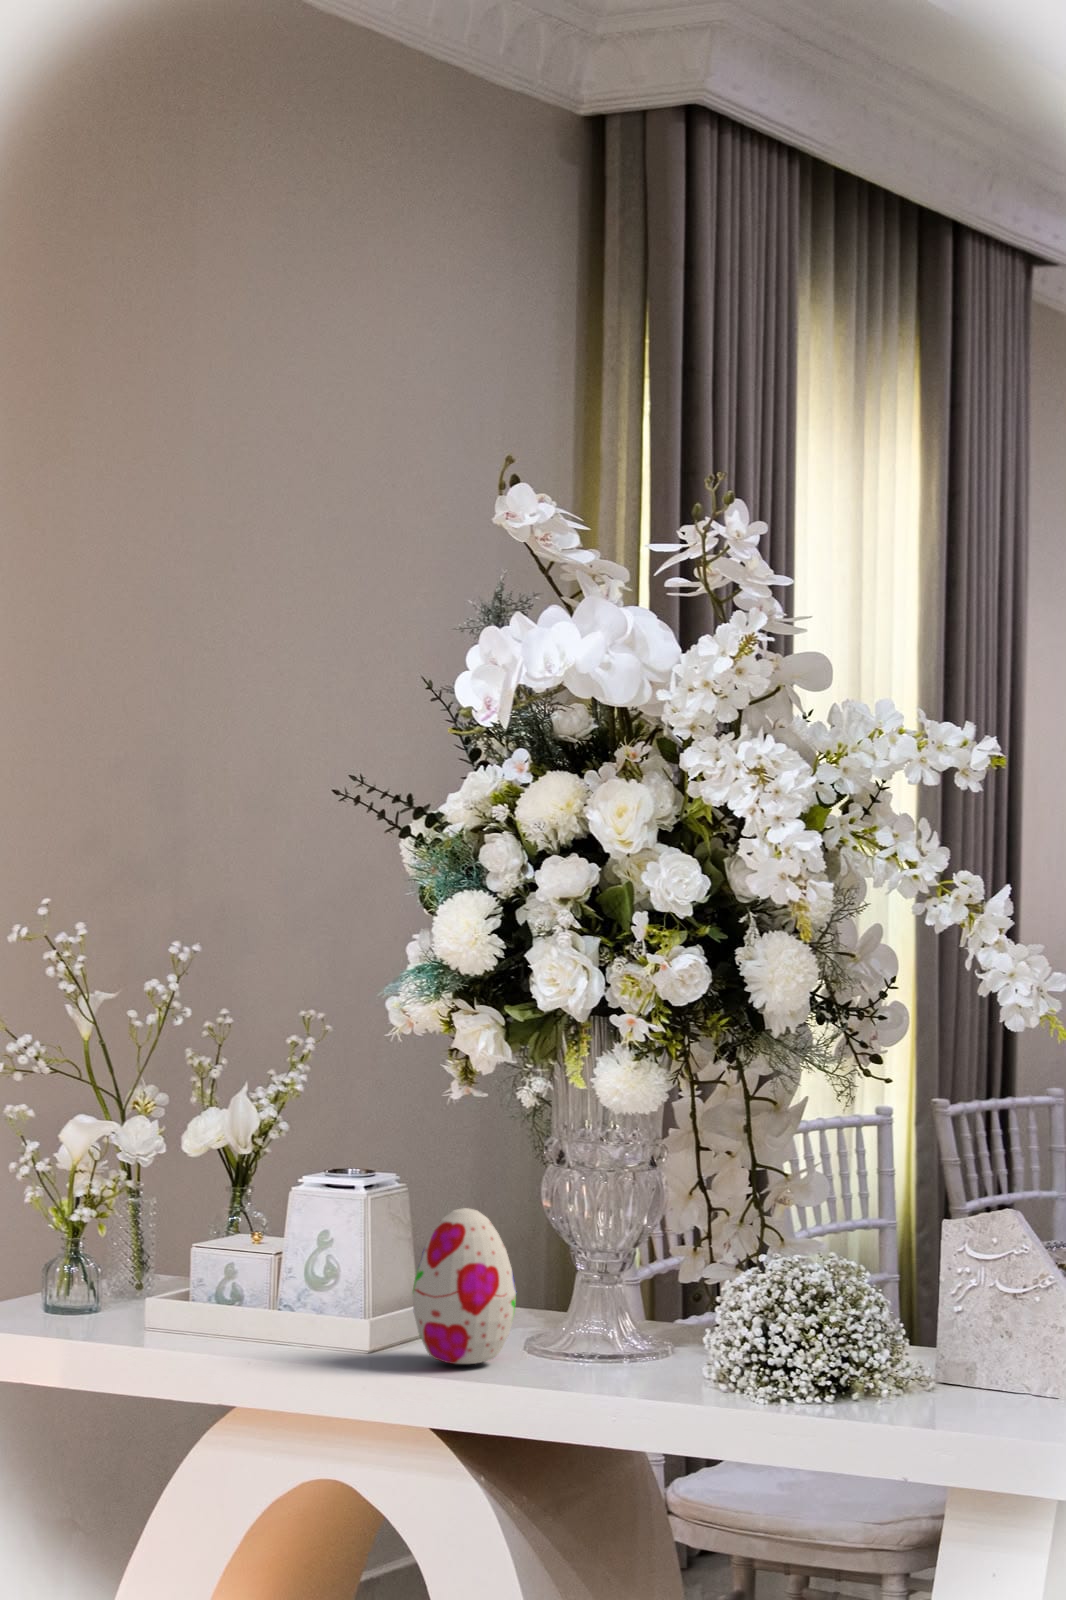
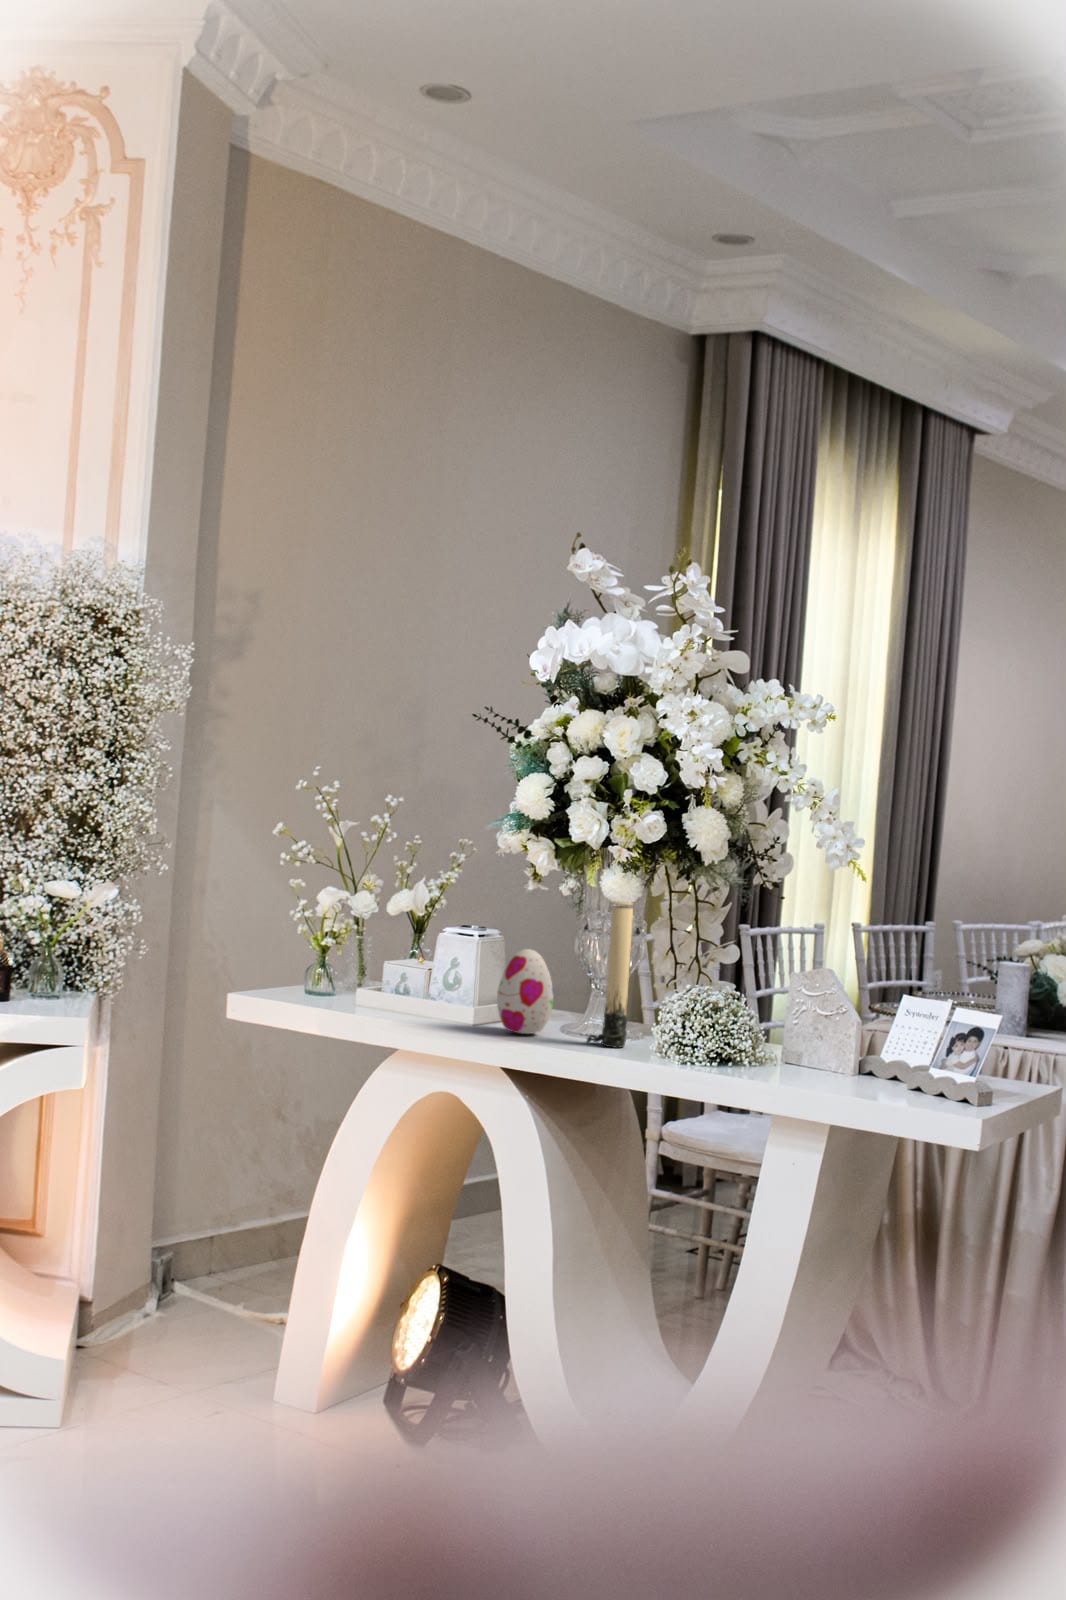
candle: none [583,1112,657,1379] -> present [587,901,633,1047]

